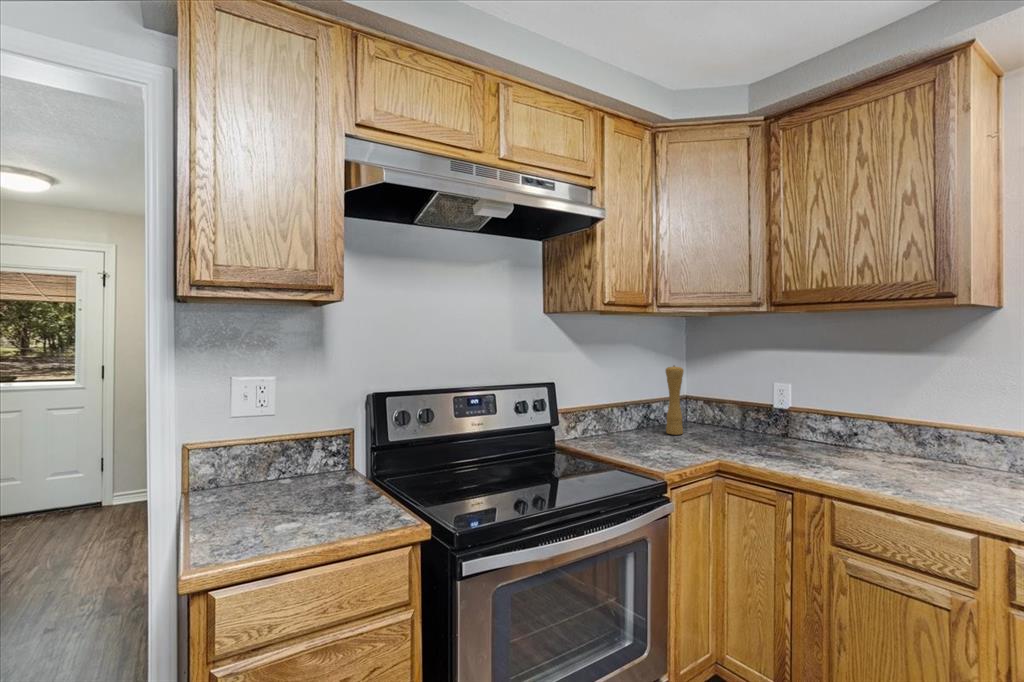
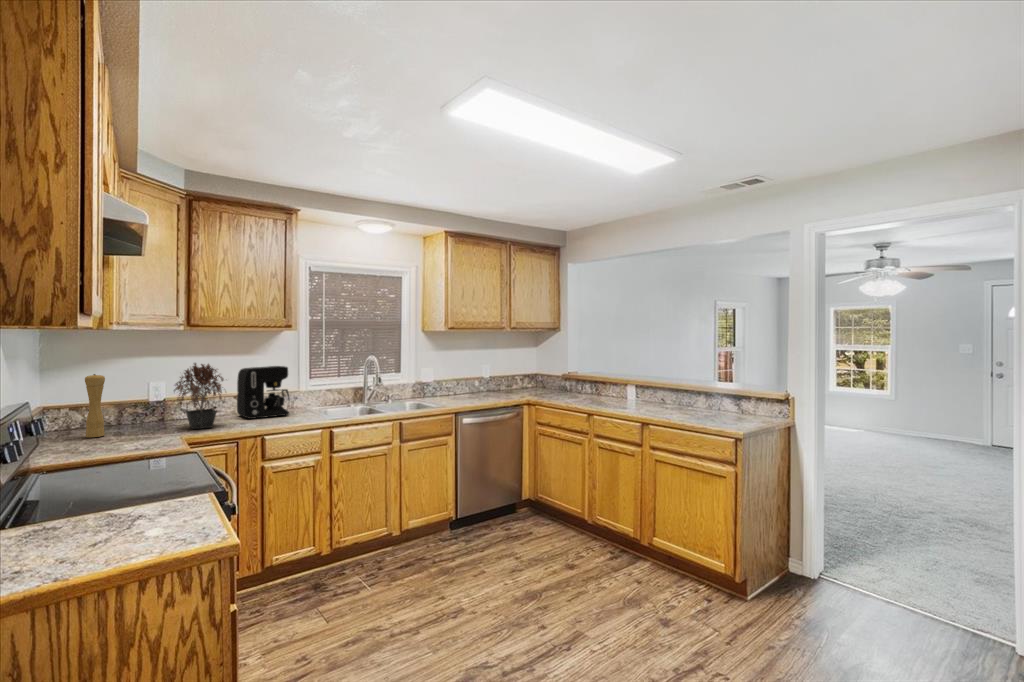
potted plant: none [720,357,804,456] -> present [174,363,224,429]
coffee maker: none [846,374,960,476] -> present [237,366,289,419]

